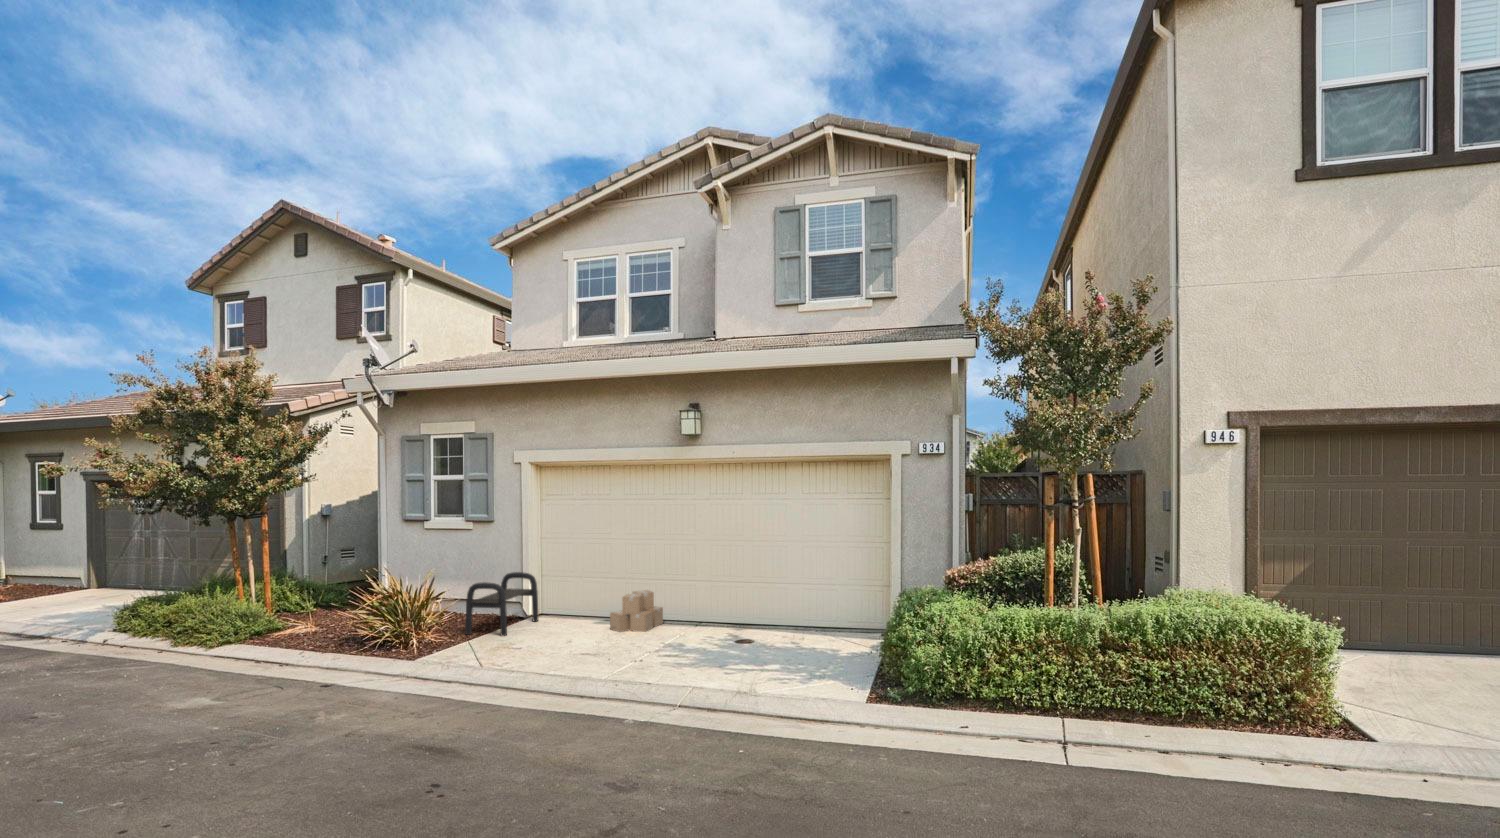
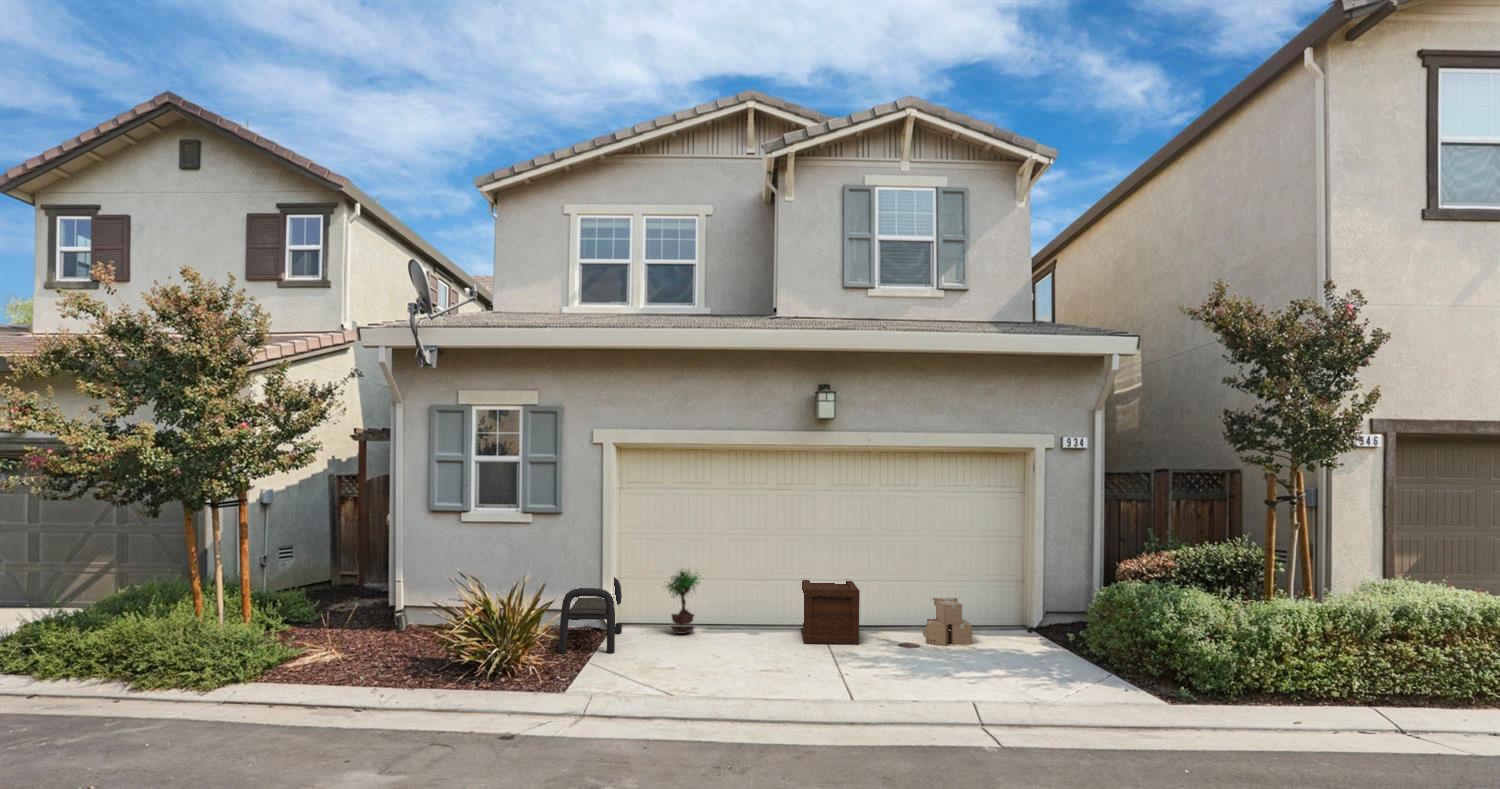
potted tree: none [562,563,598,623] -> present [666,569,699,634]
wooden crate: none [667,578,729,637] -> present [800,580,860,645]
cardboard box: present [610,590,663,632] -> present [923,598,972,646]

